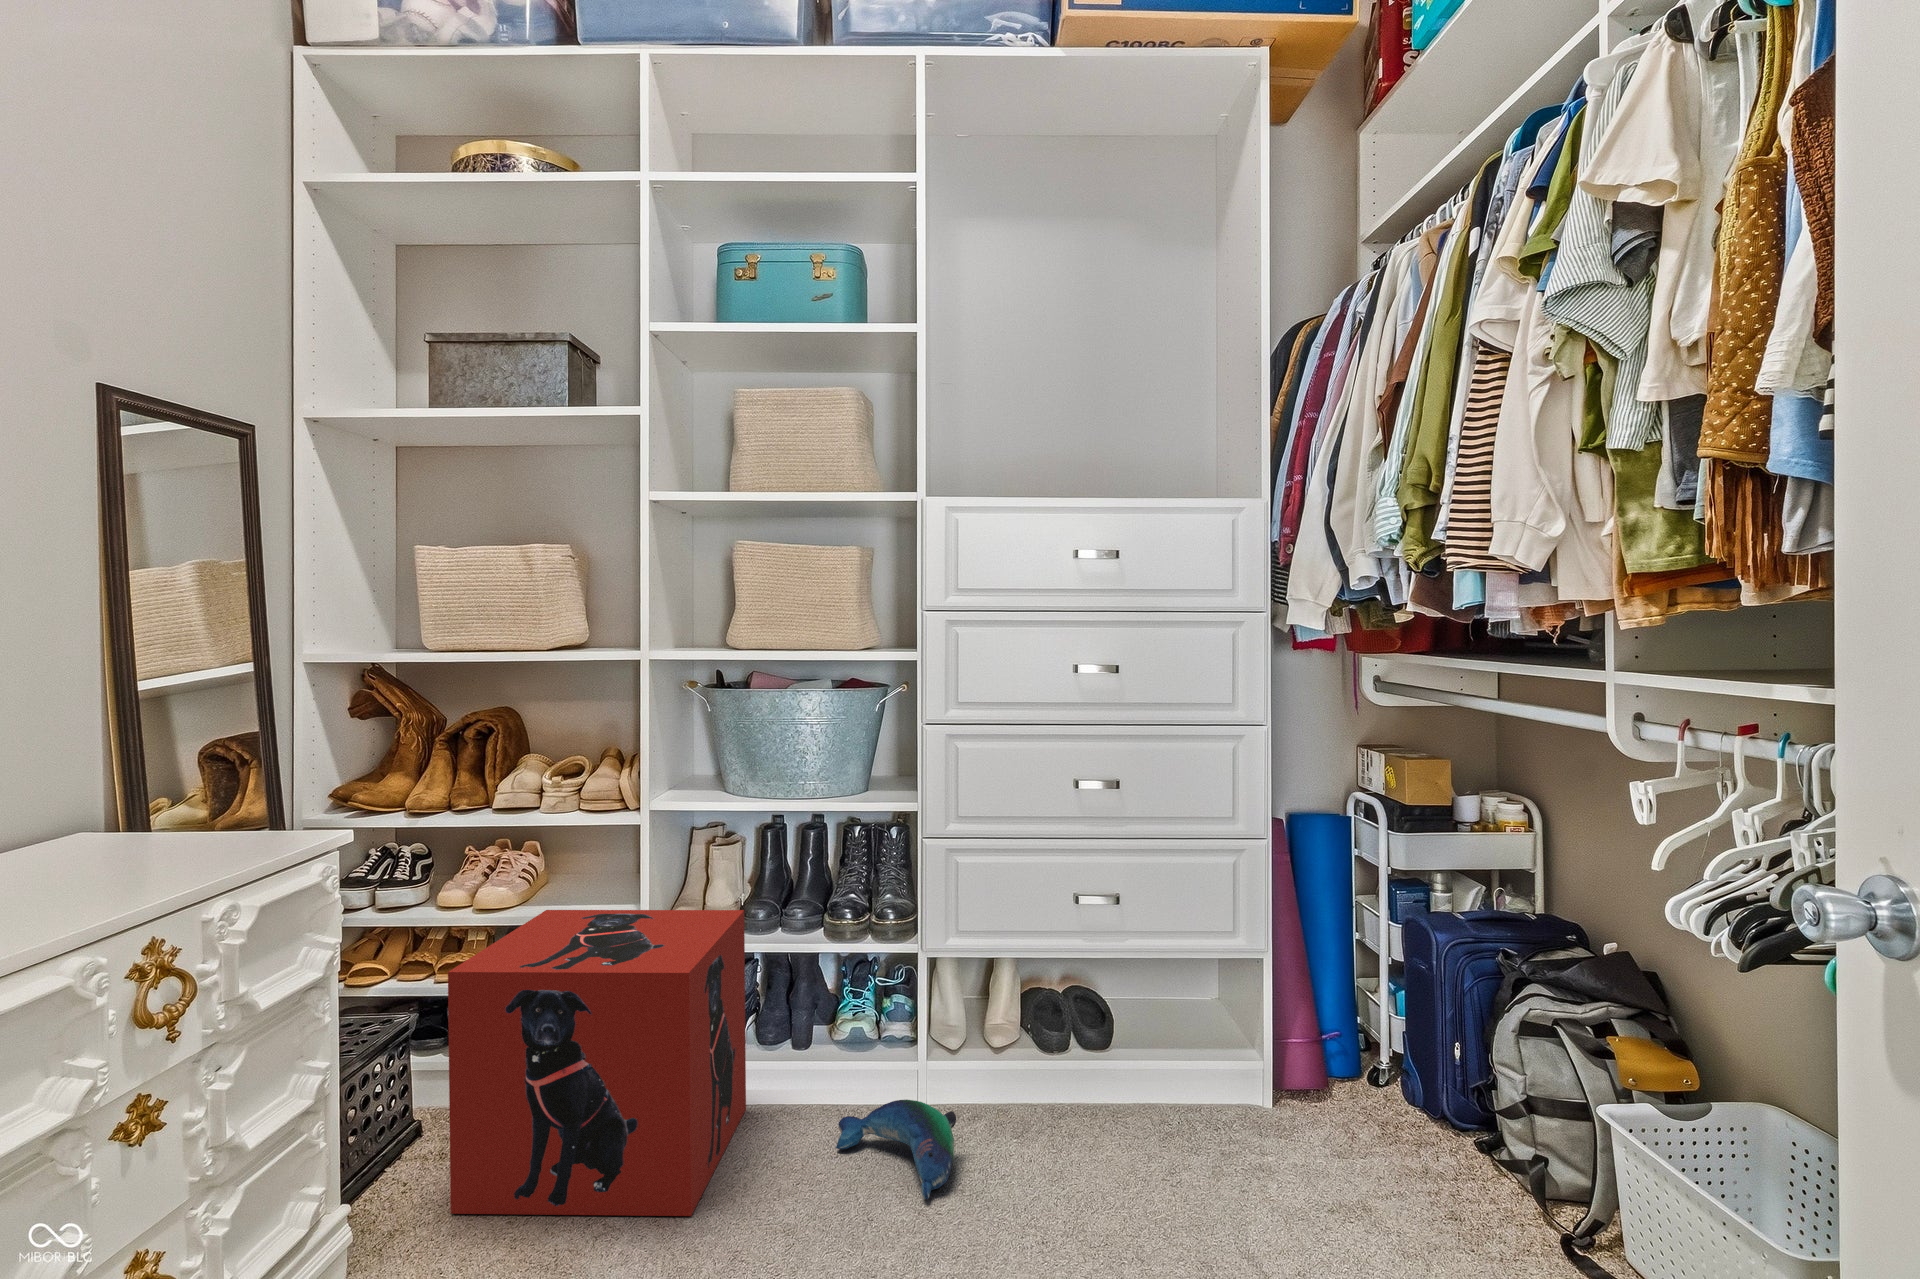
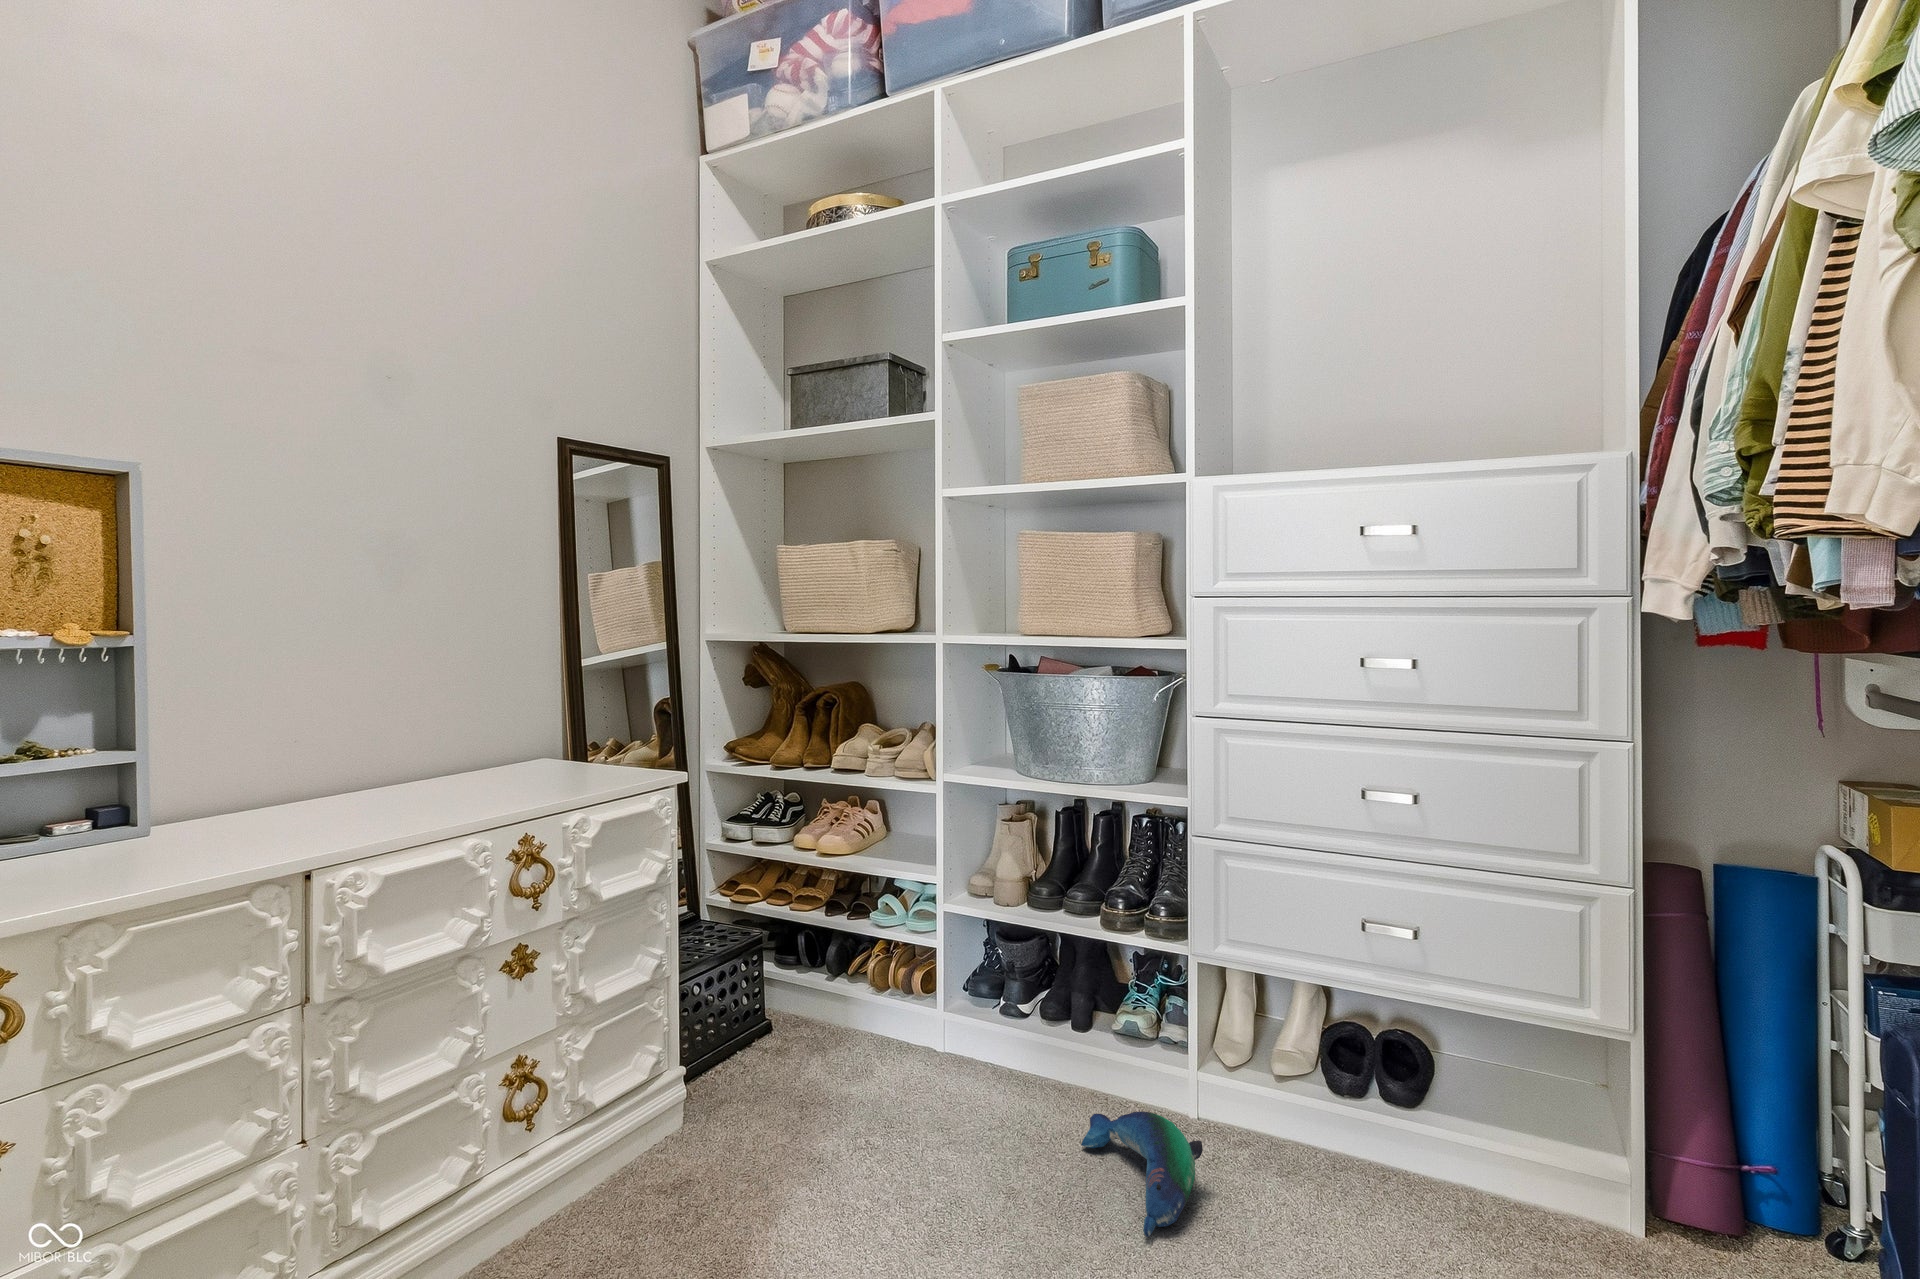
storage box: present [448,910,746,1216] -> none [739,862,1019,1183]

